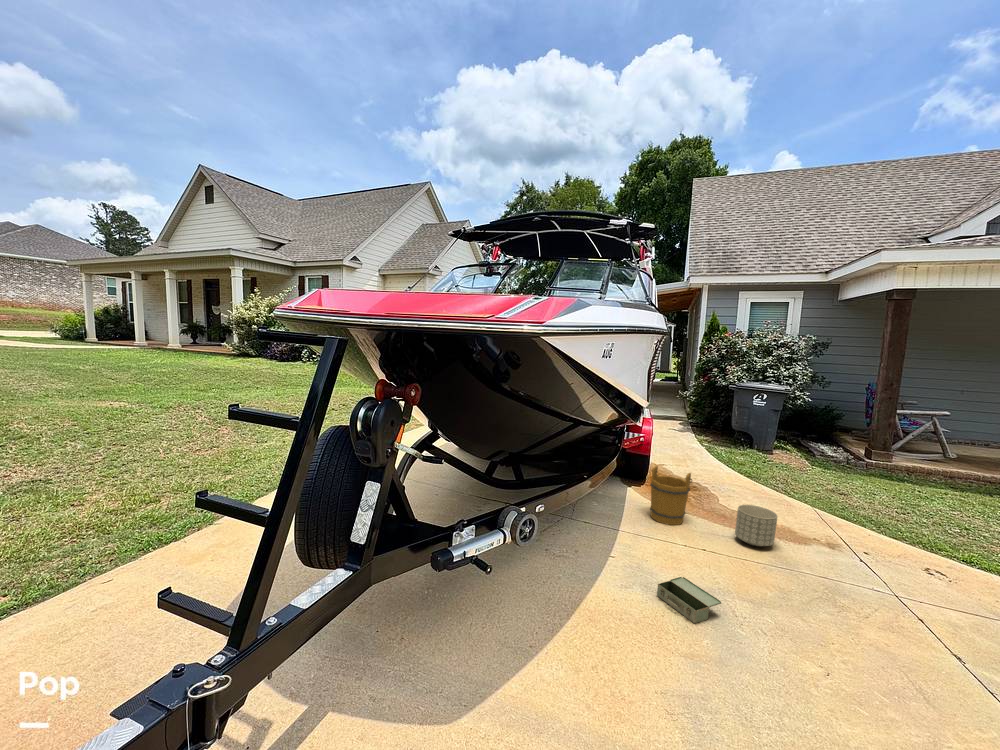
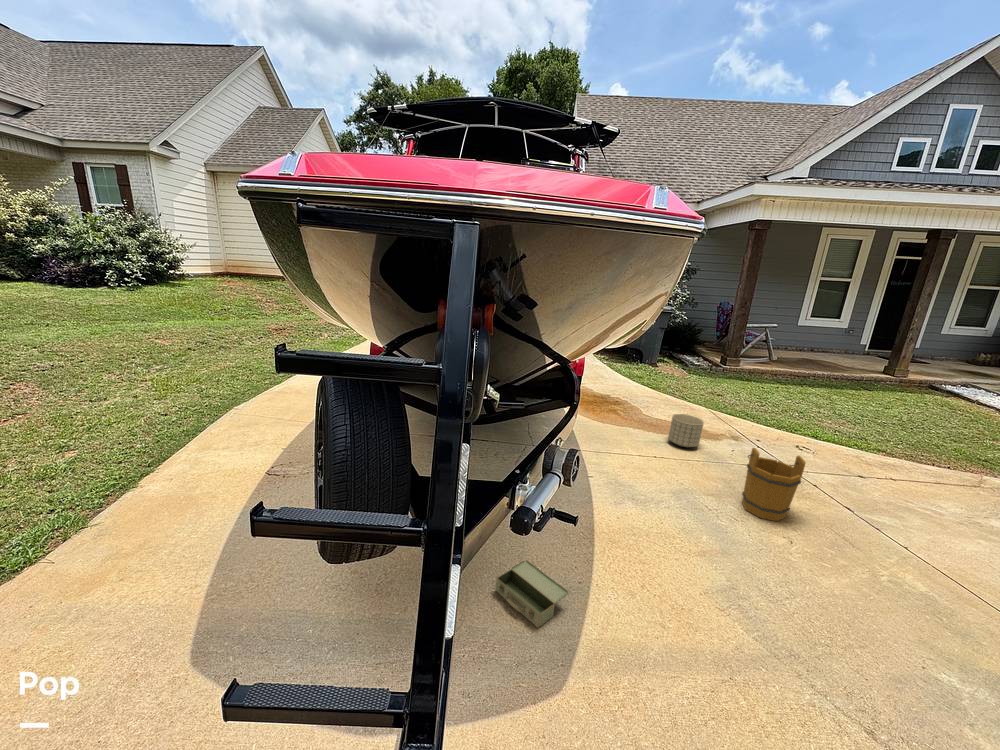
bucket: present [650,466,692,525] -> present [742,448,805,521]
toolbox: present [657,577,721,623] -> present [496,561,568,628]

